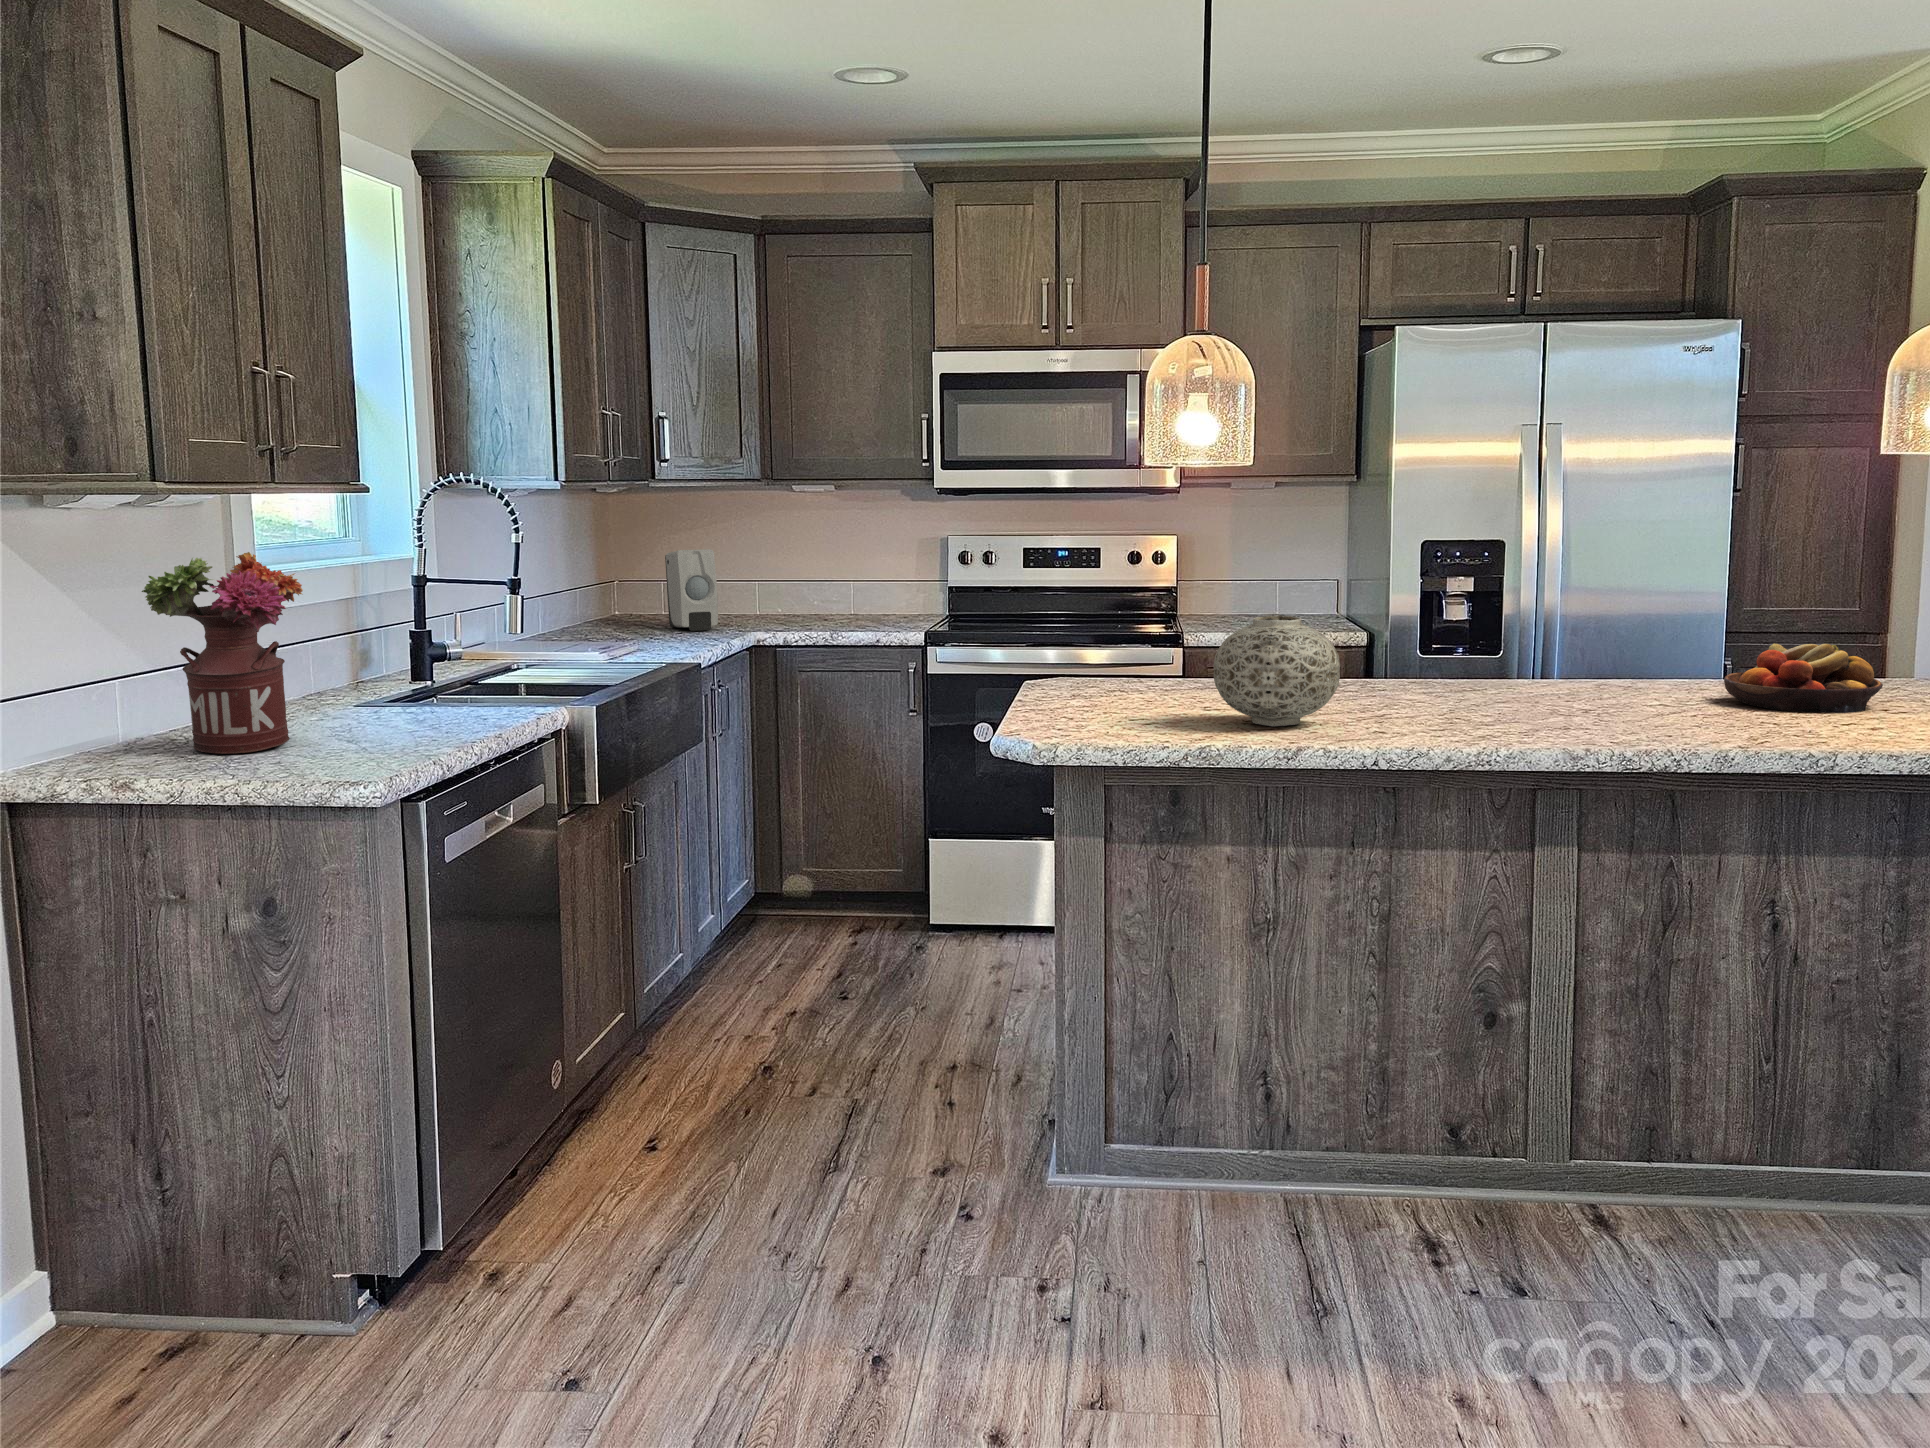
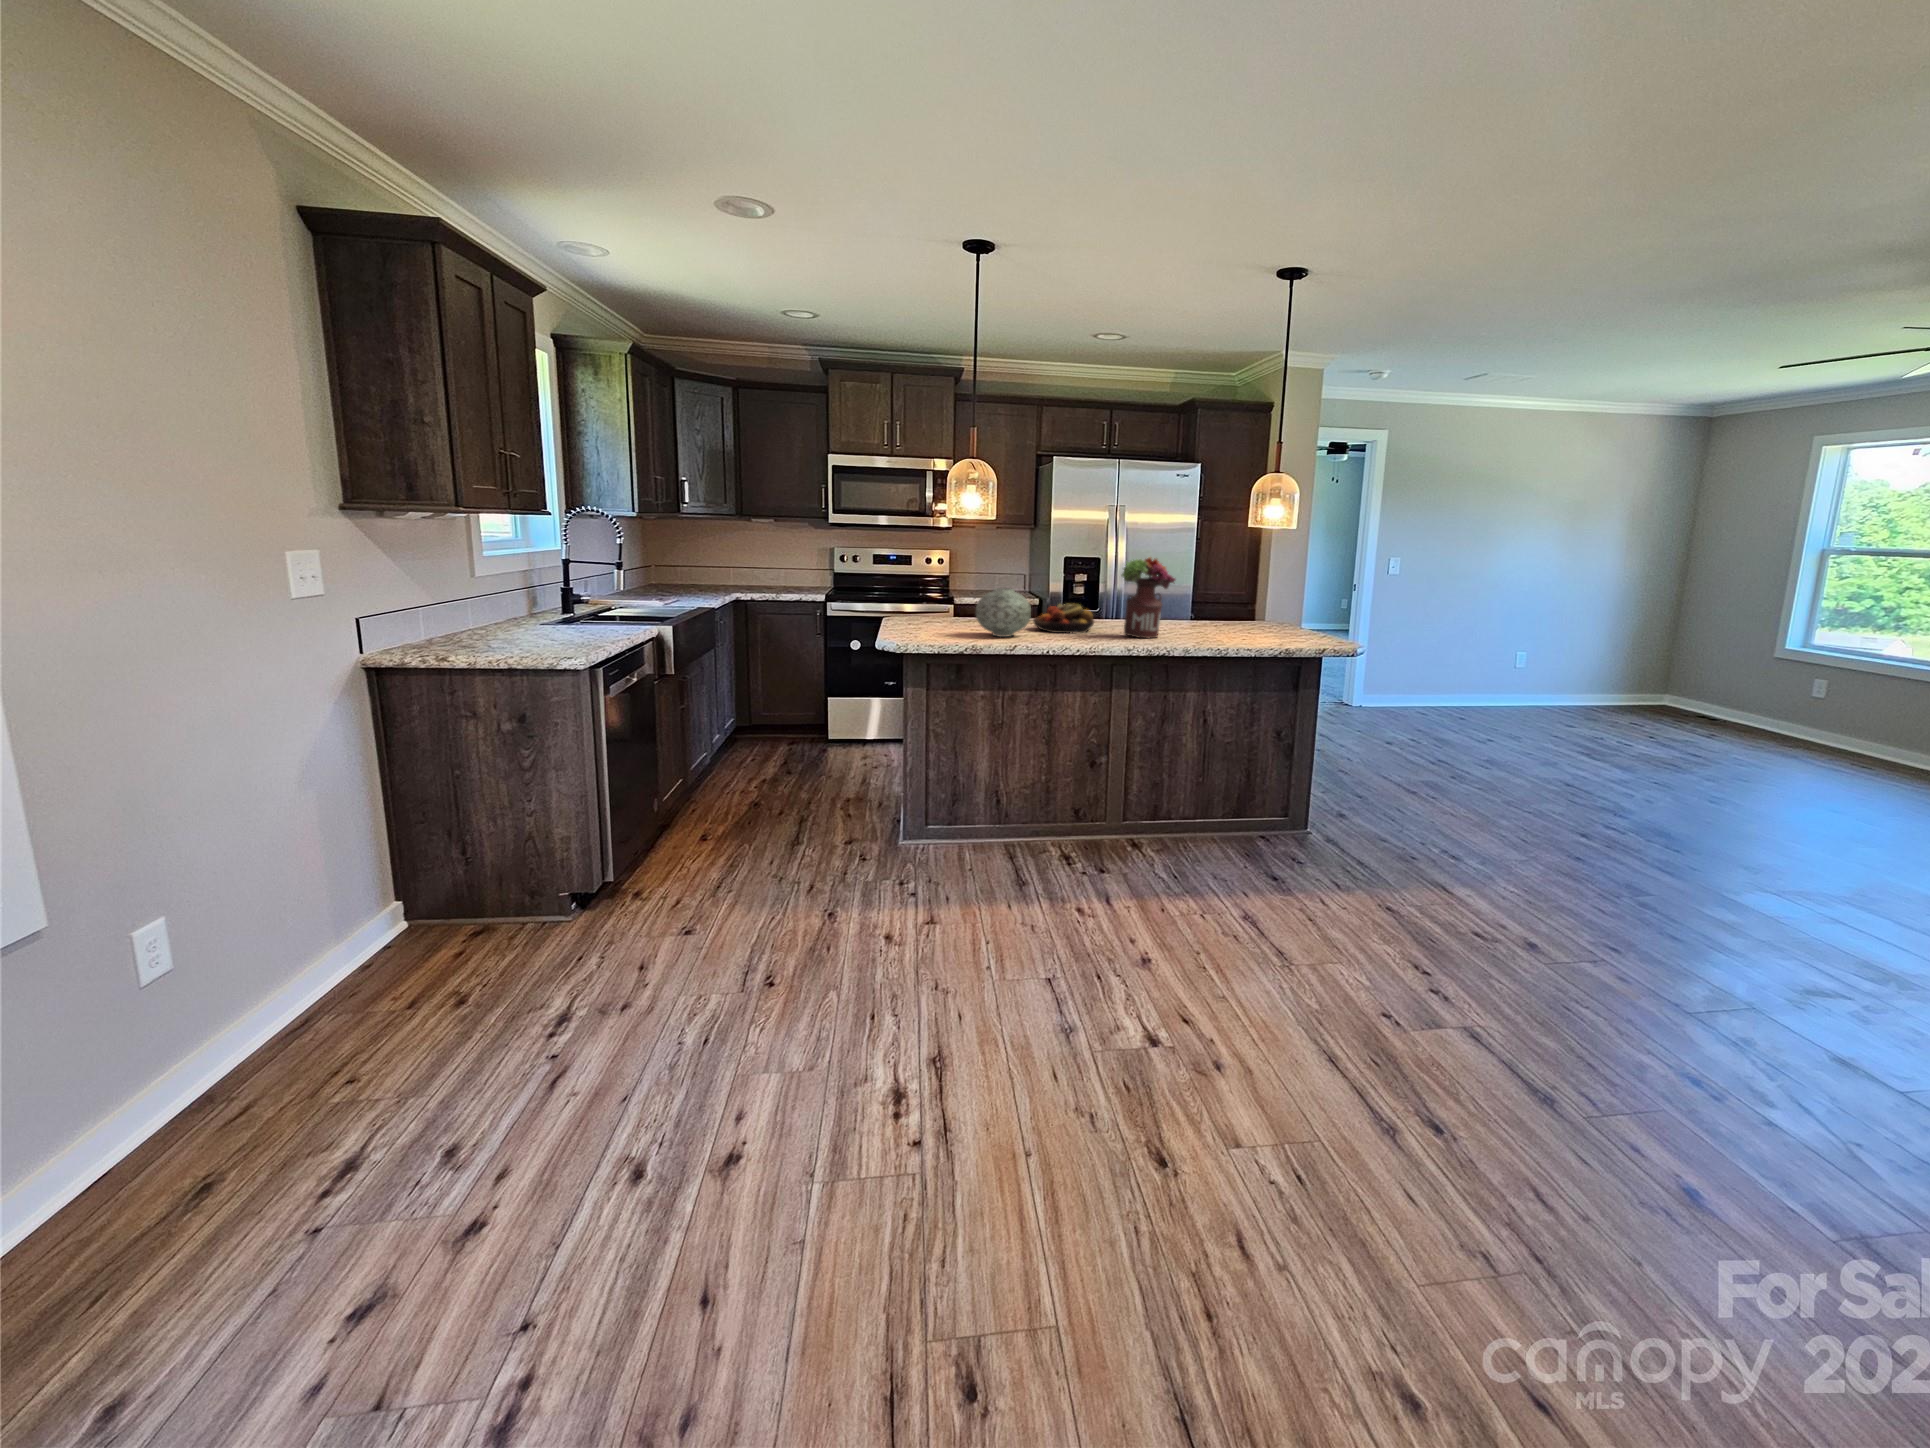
soap dispenser: present [665,549,718,631] -> none [687,551,717,592]
flower arrangement: present [142,552,303,754] -> present [1121,557,1176,638]
fruit bowl: present [1724,644,1883,713] -> present [1033,604,1094,633]

